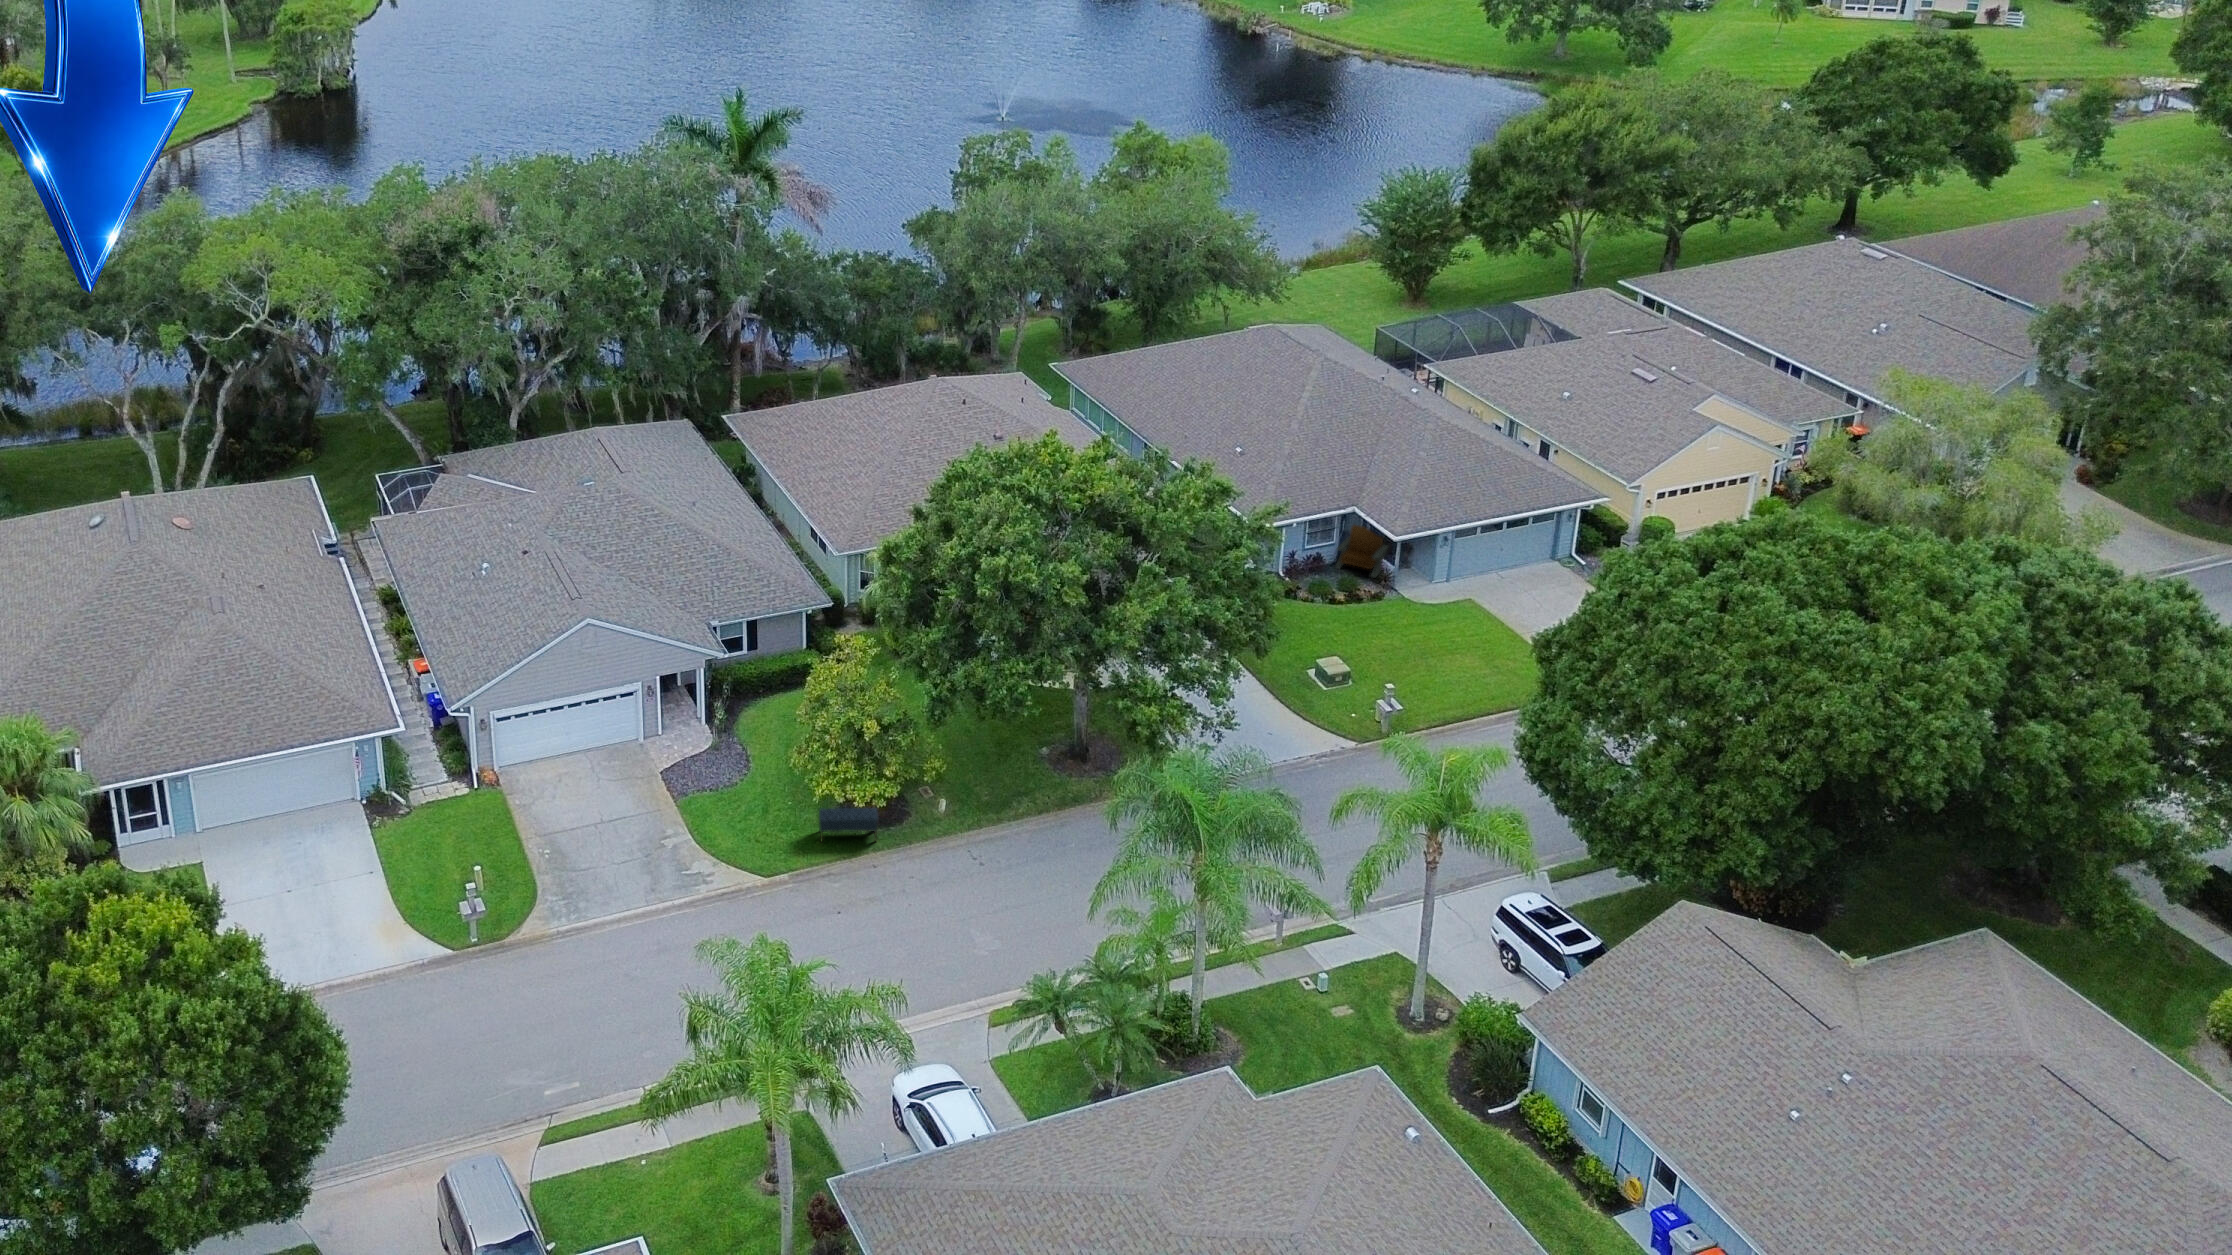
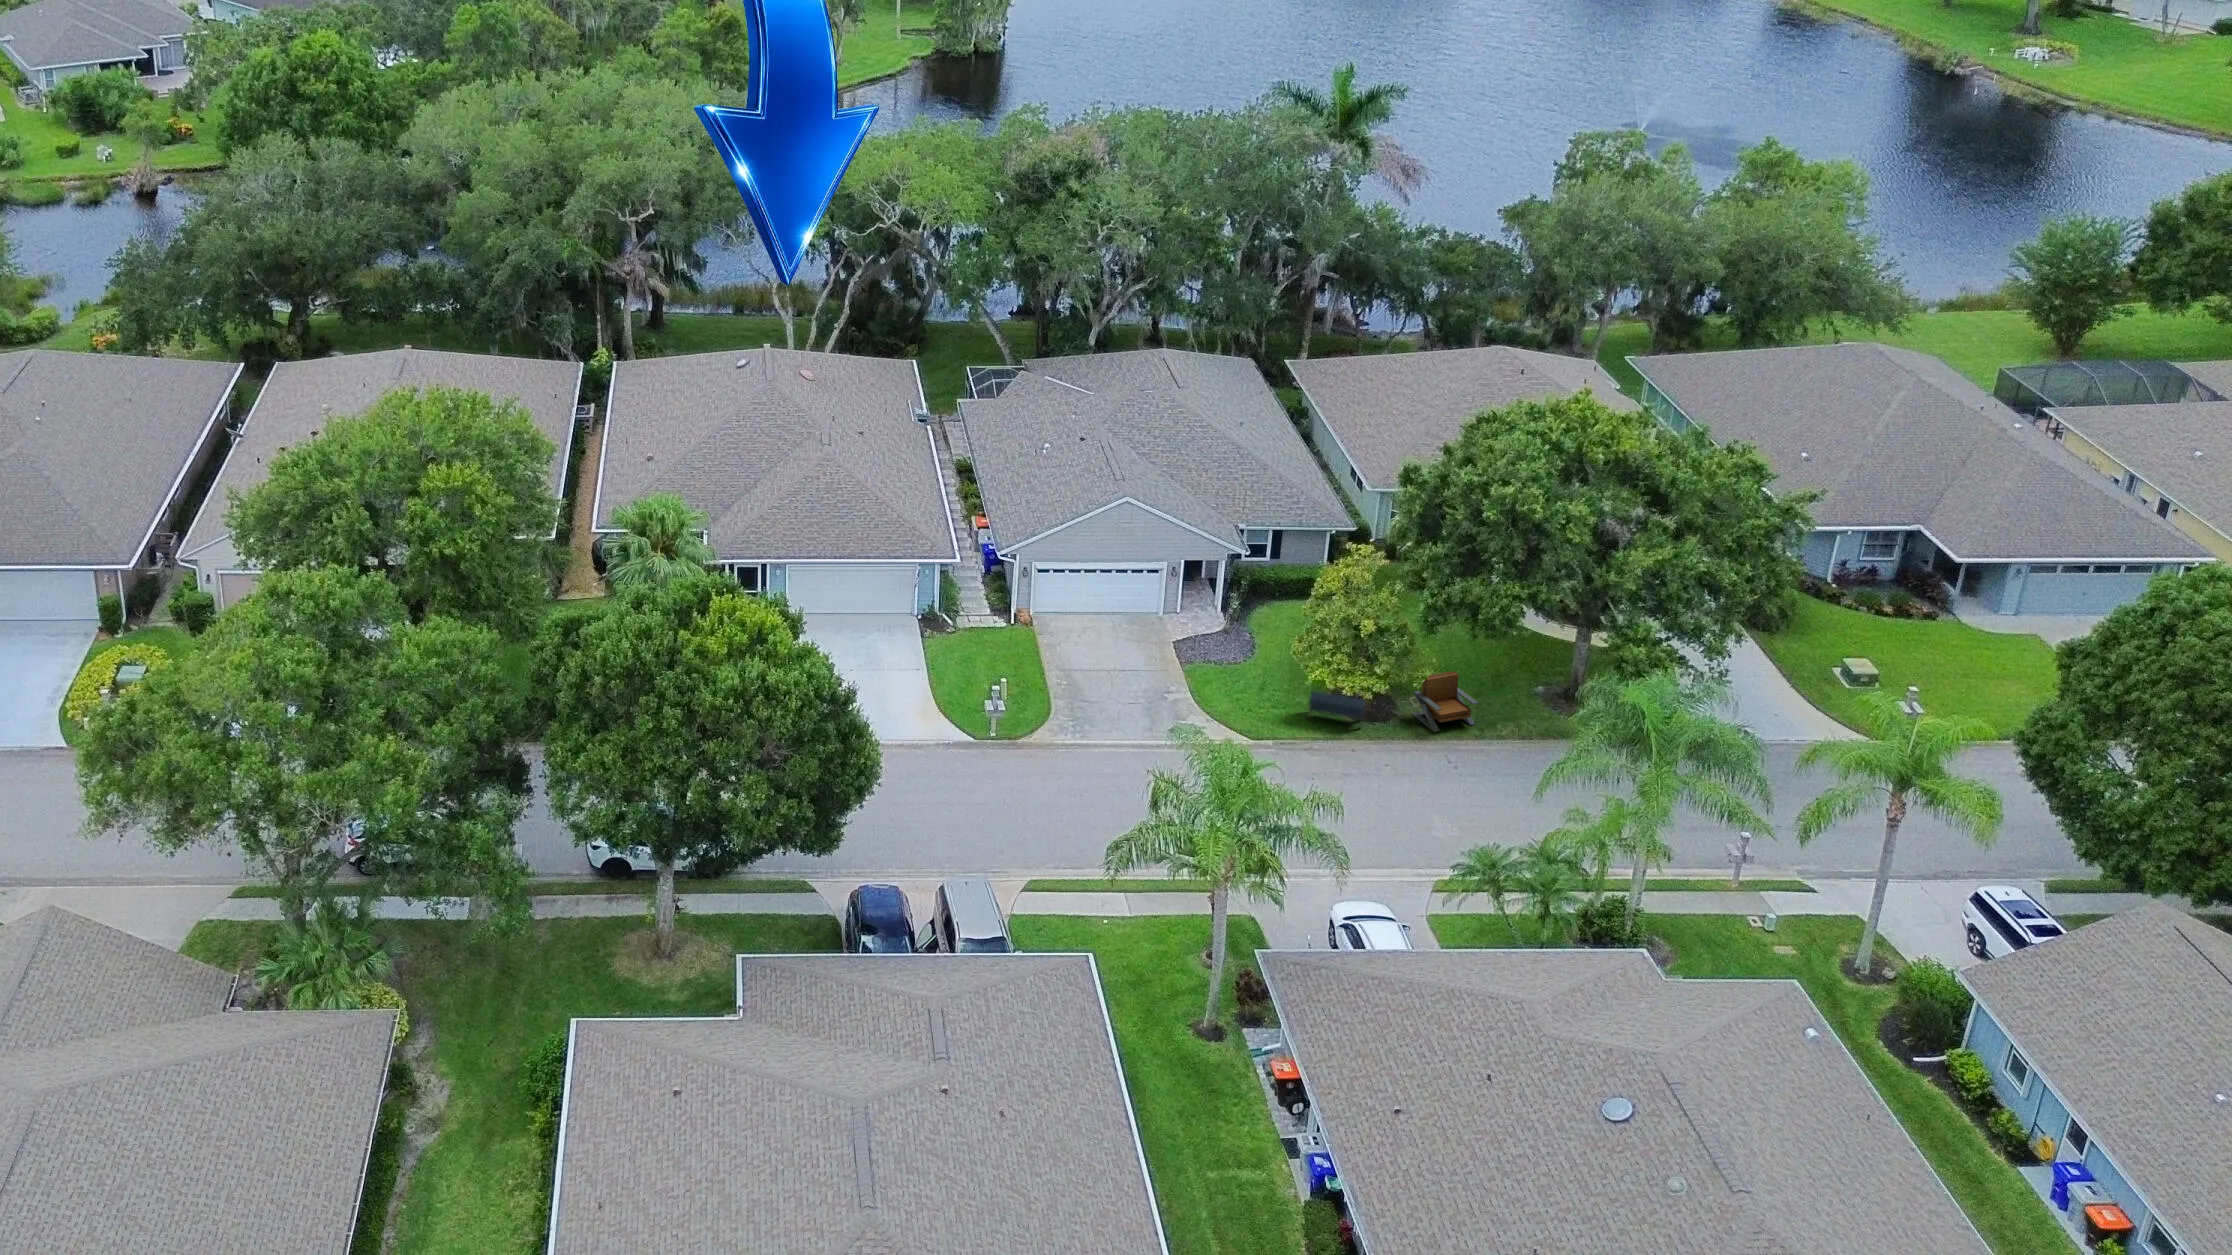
lounge chair: present [1336,525,1388,578] -> present [1412,671,1478,732]

